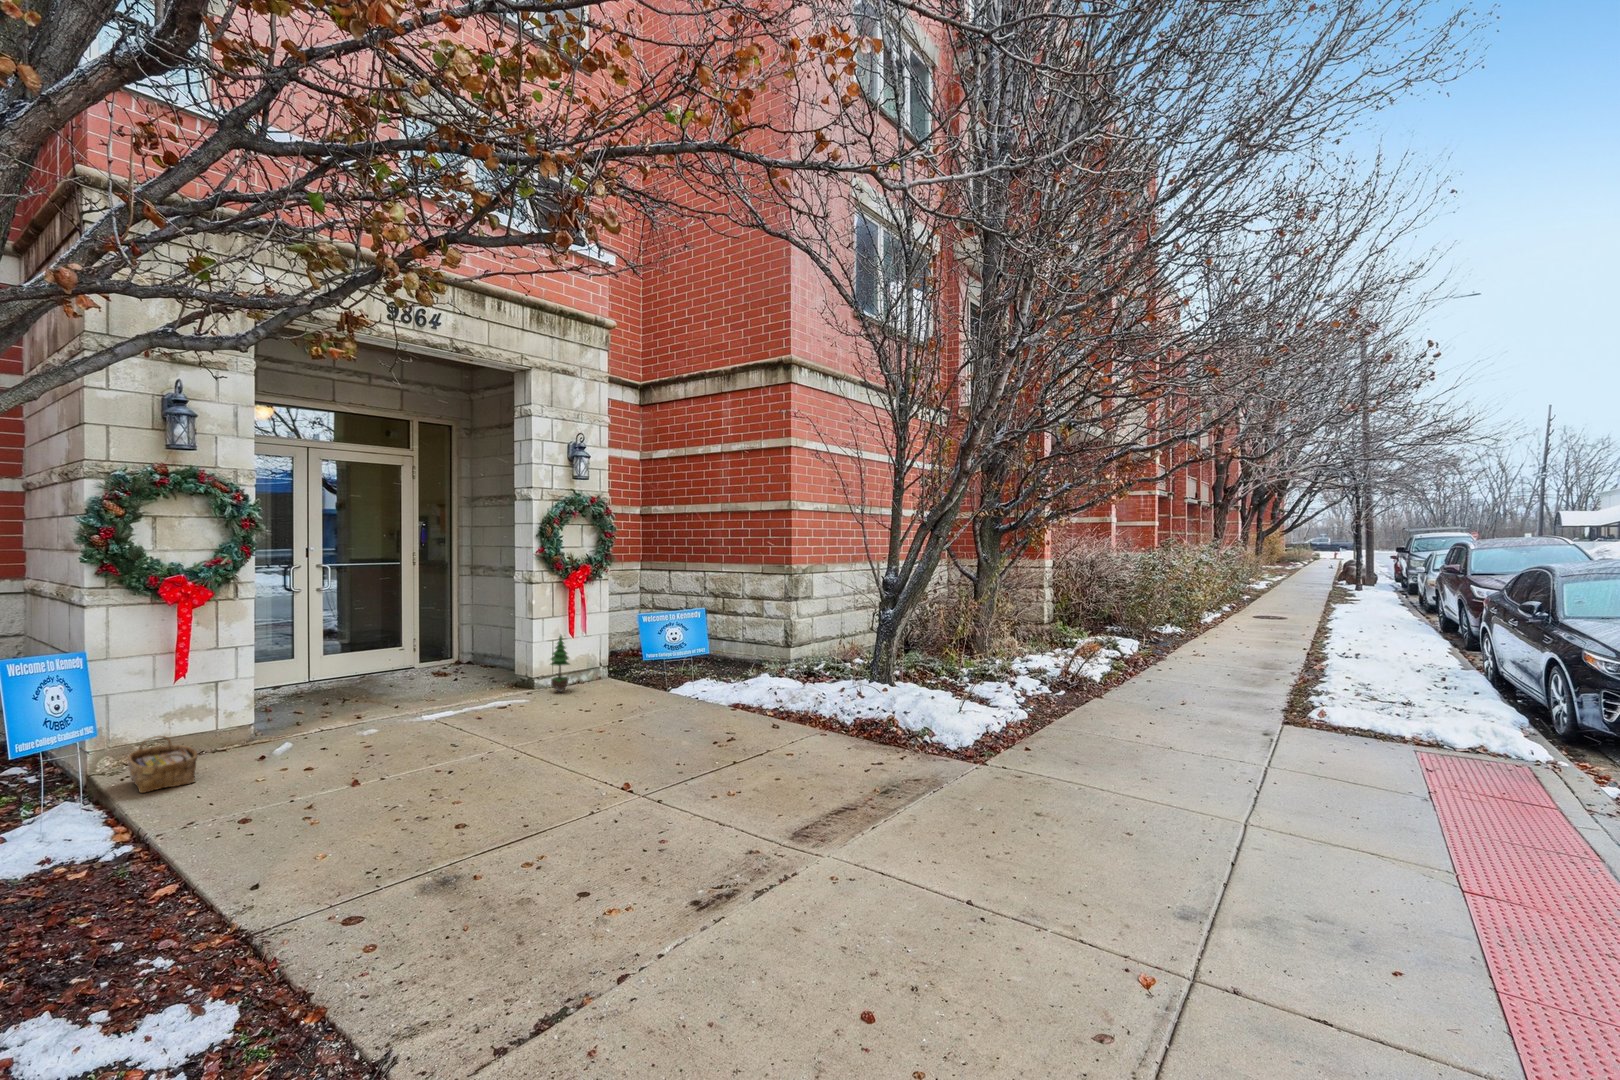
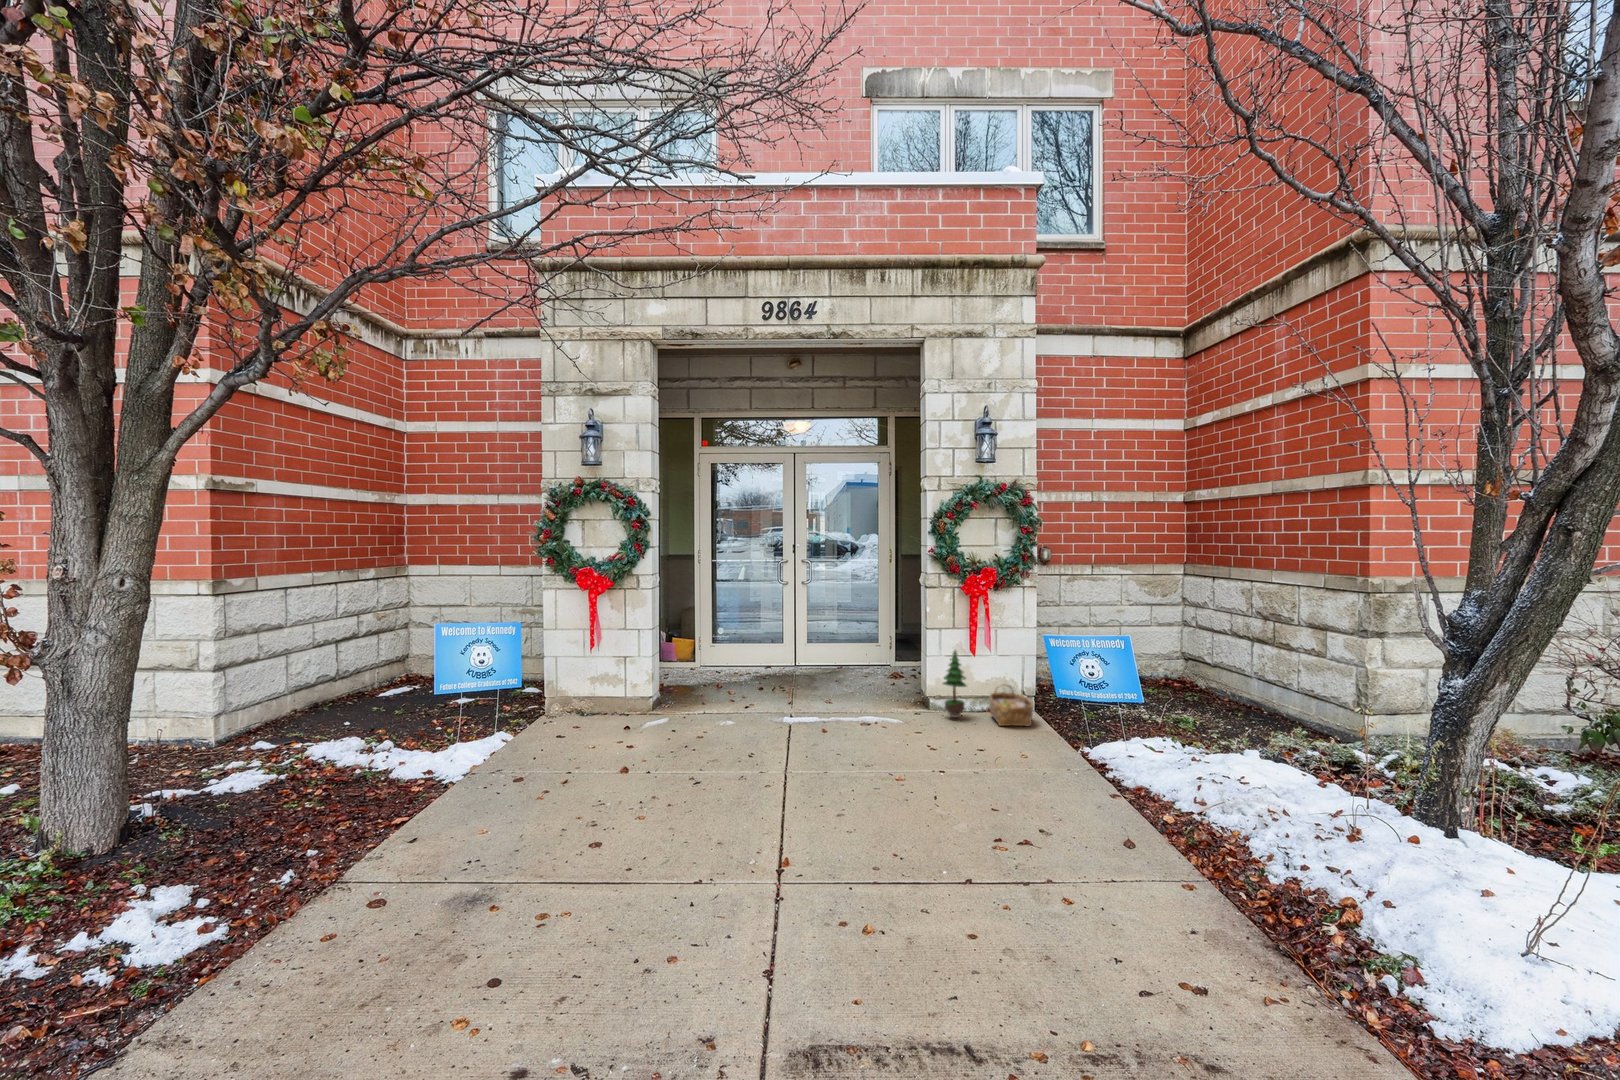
woven basket: present [128,736,197,793] -> present [989,686,1033,726]

